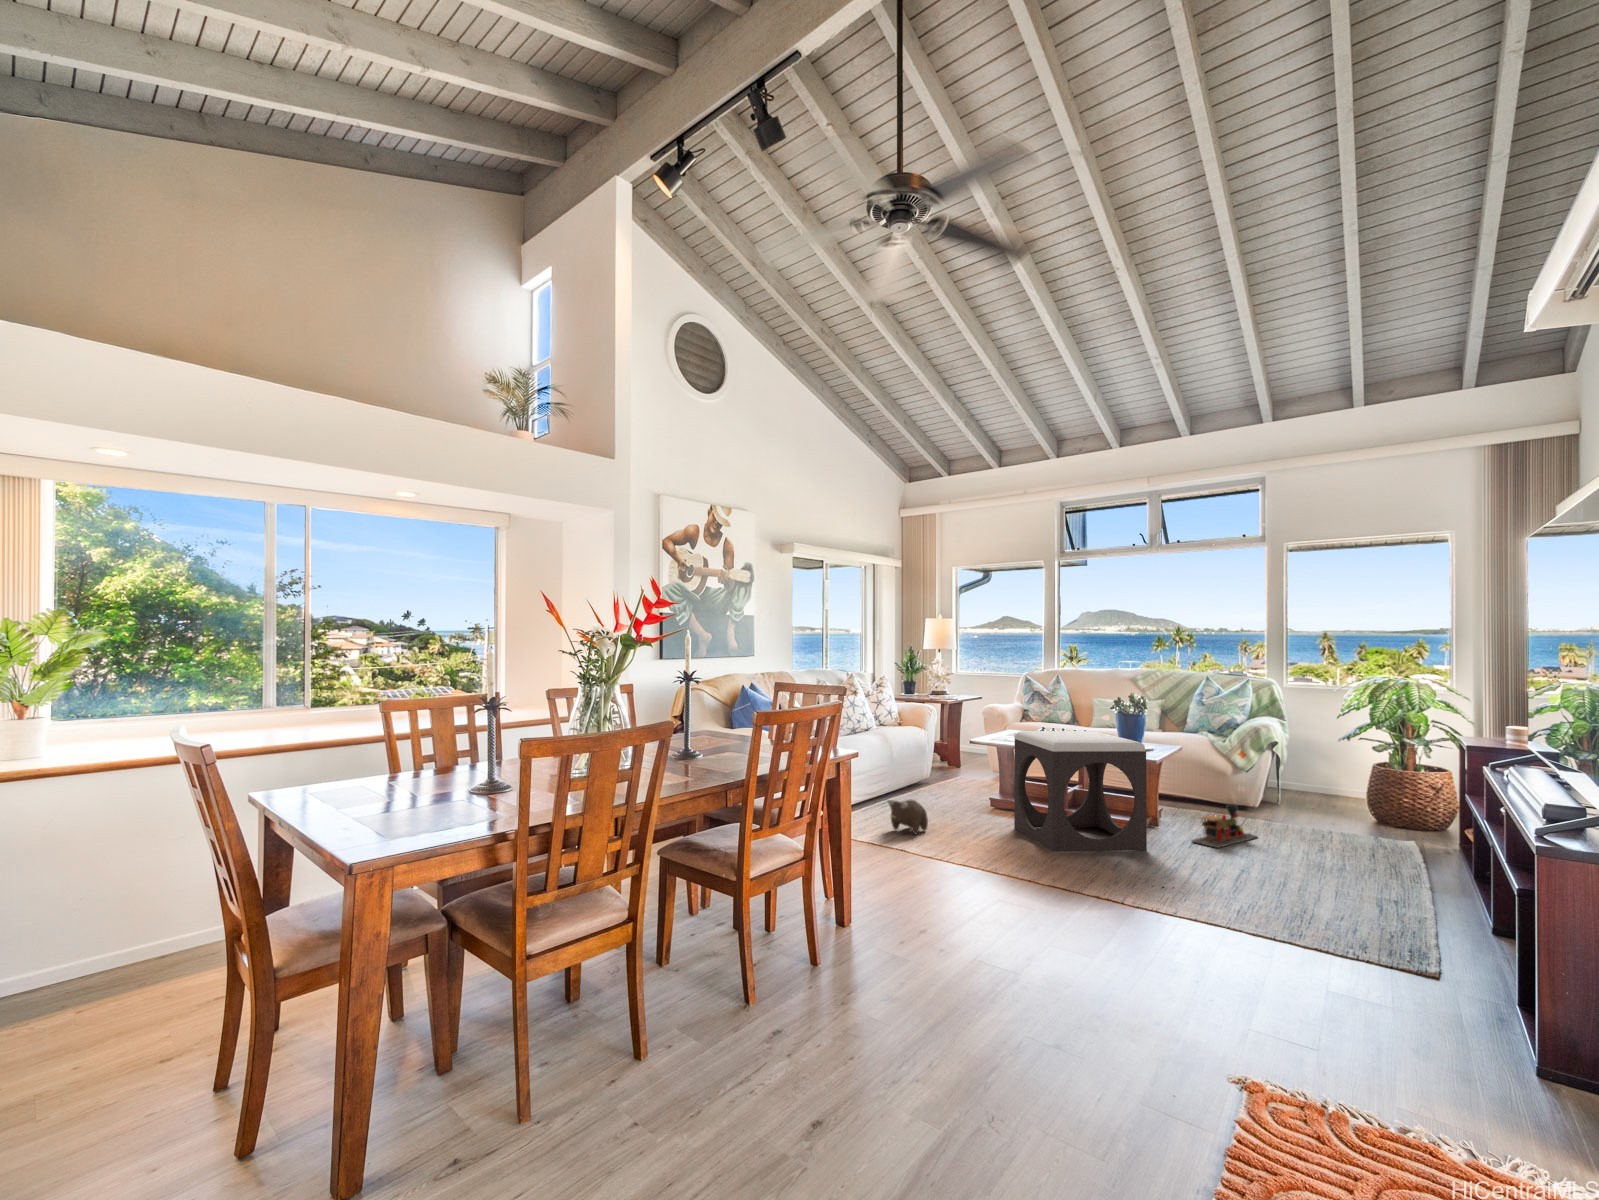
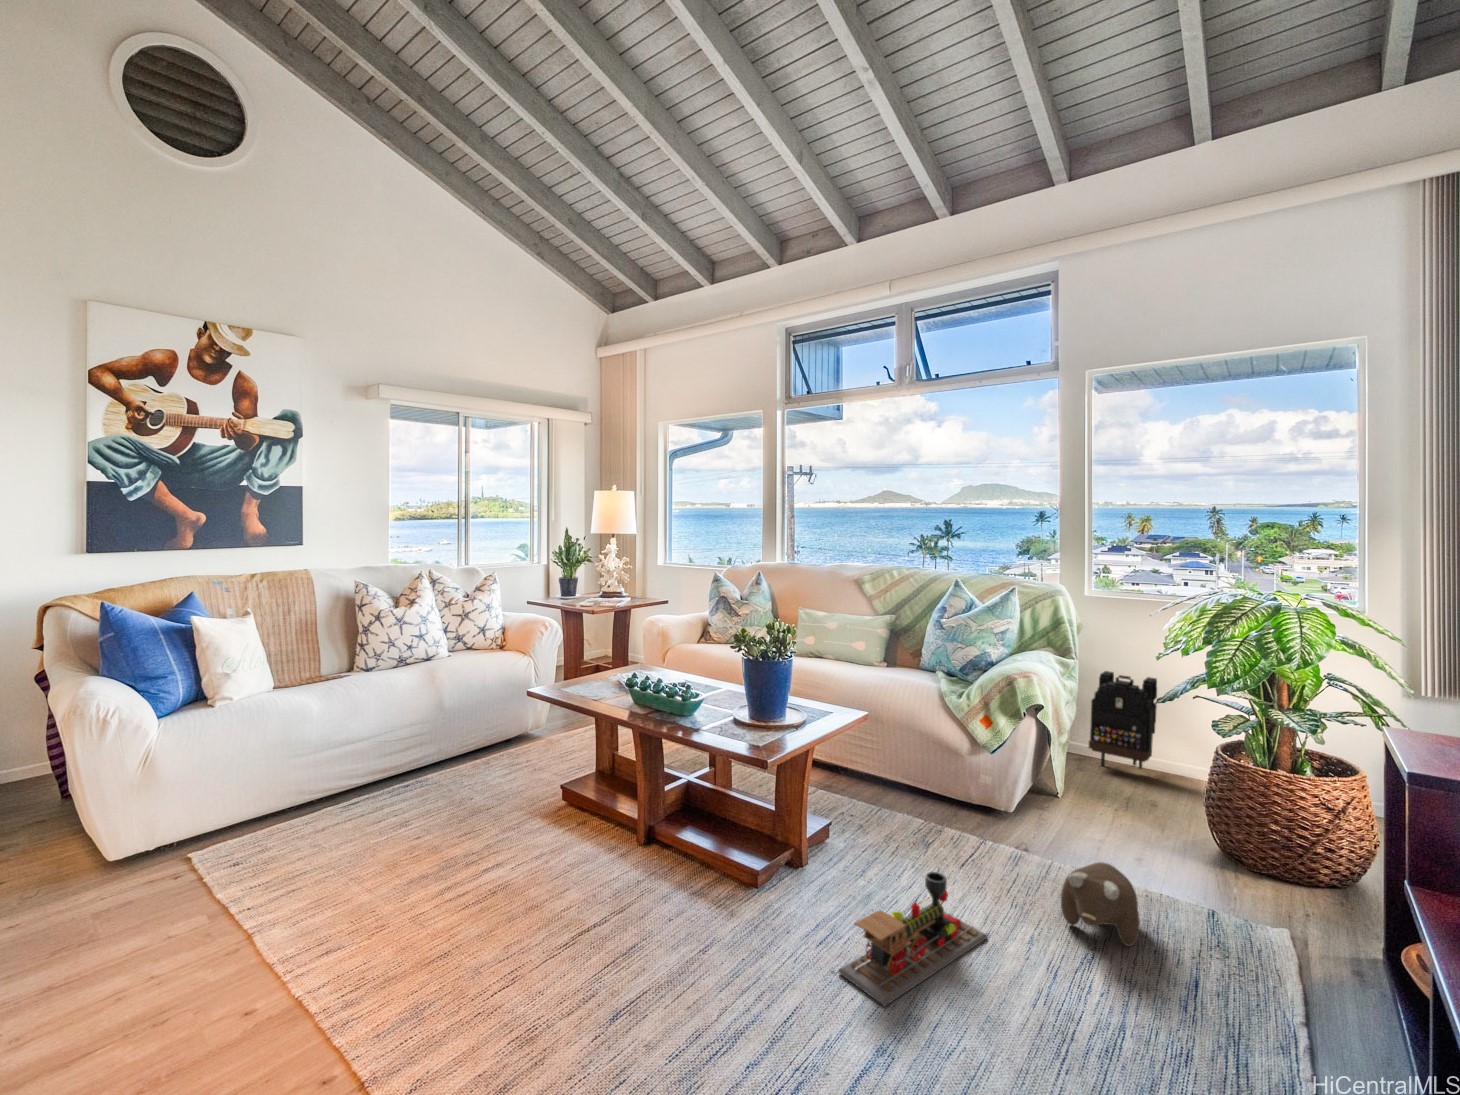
footstool: present [1014,731,1147,852] -> none [469,717,717,1062]
backpack: none [1303,736,1347,796] -> present [1089,671,1157,770]
plush toy: present [888,800,928,834] -> present [1061,862,1140,946]

